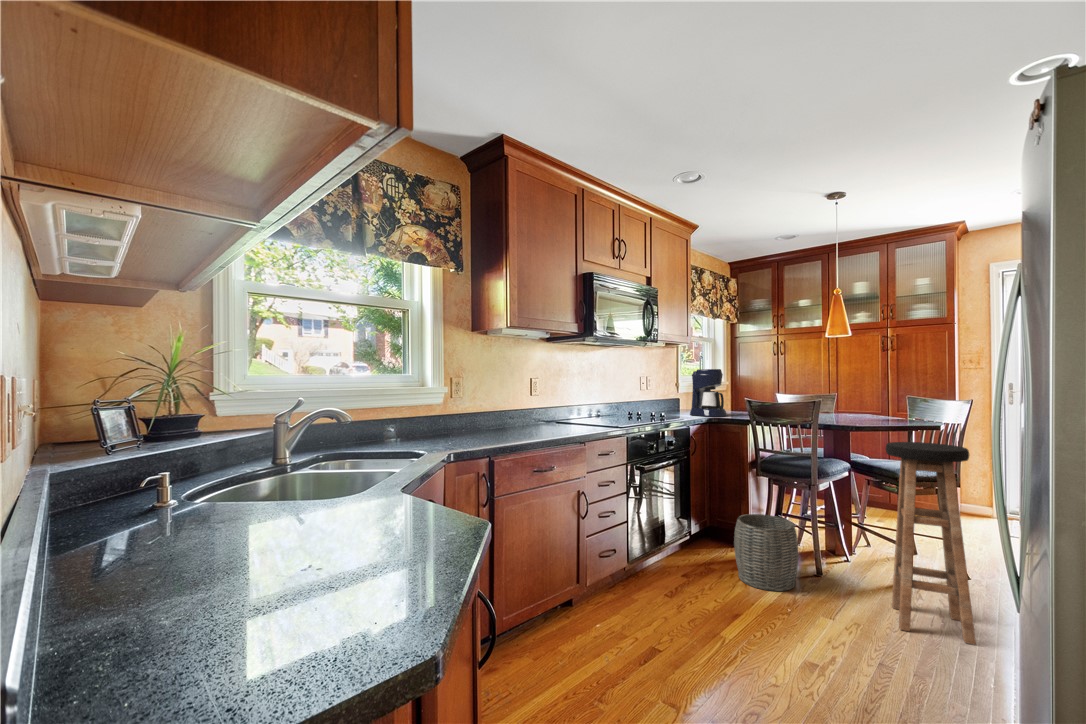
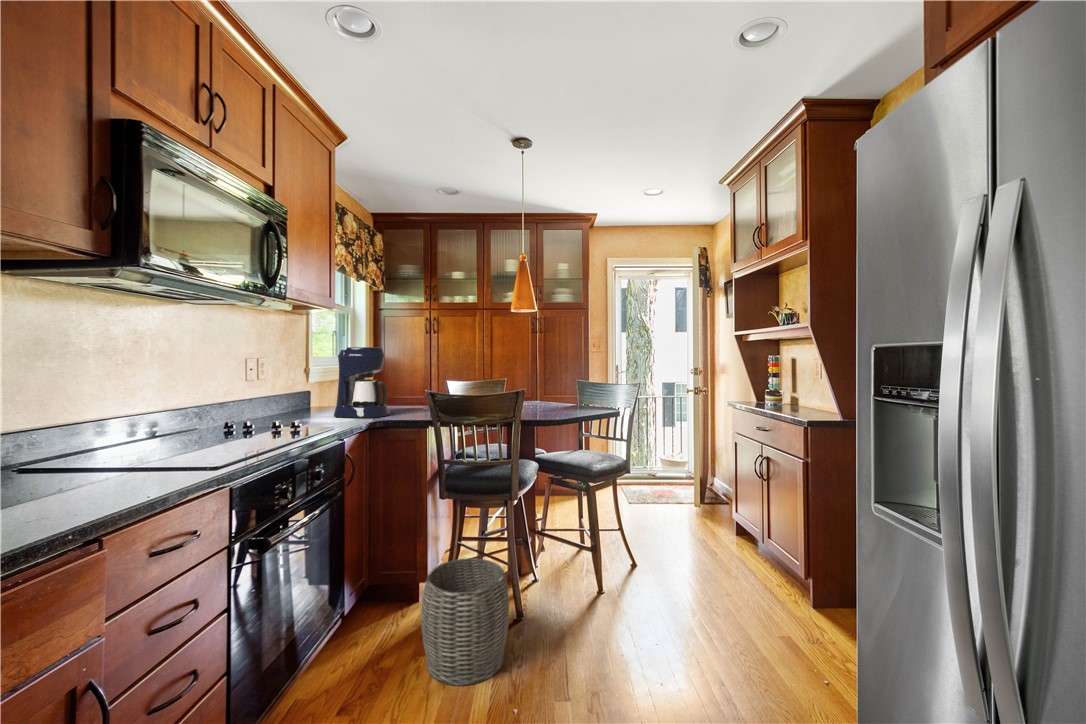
bar stool: present [886,442,976,645] -> none [609,439,703,684]

